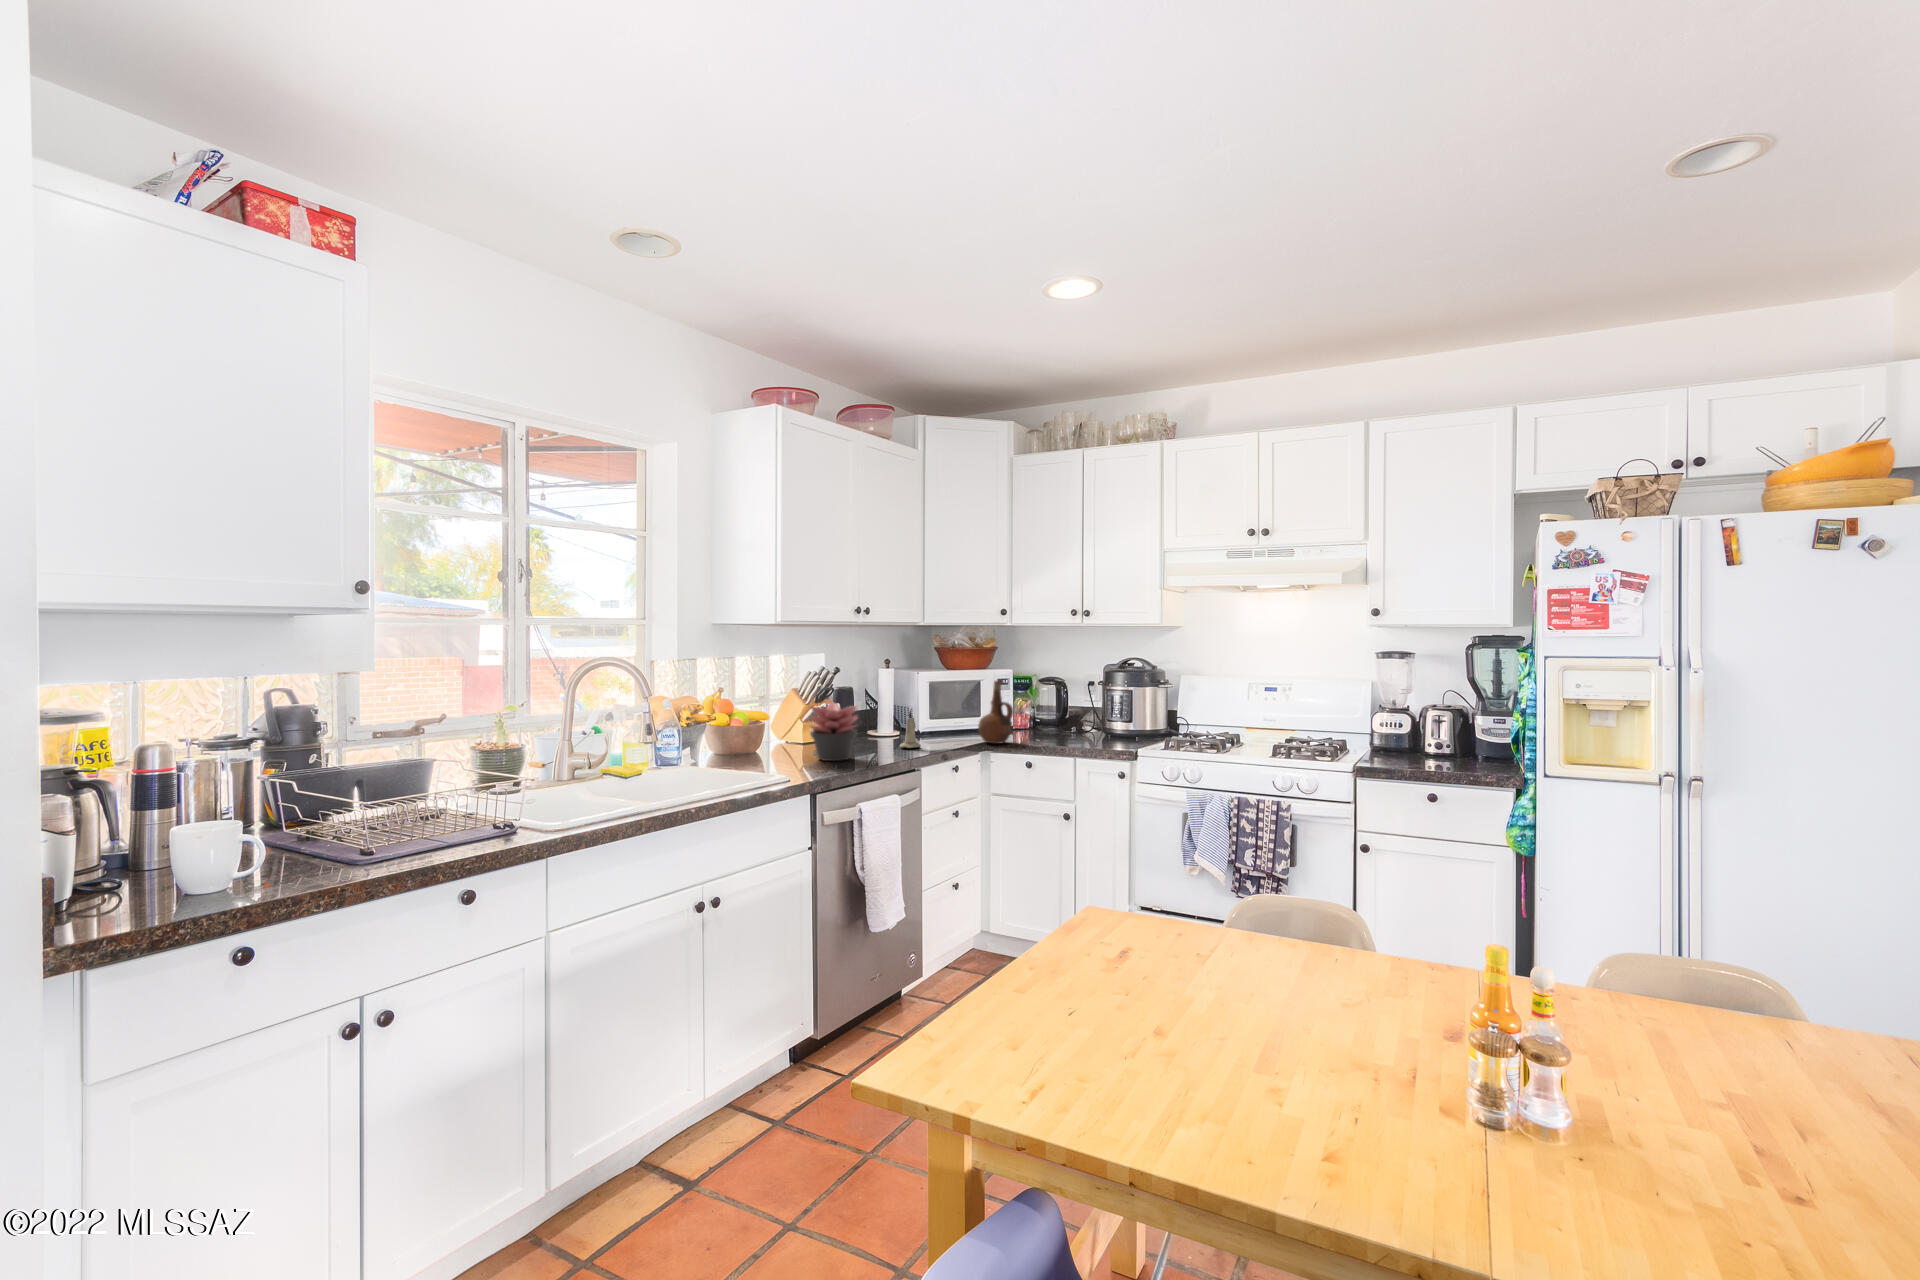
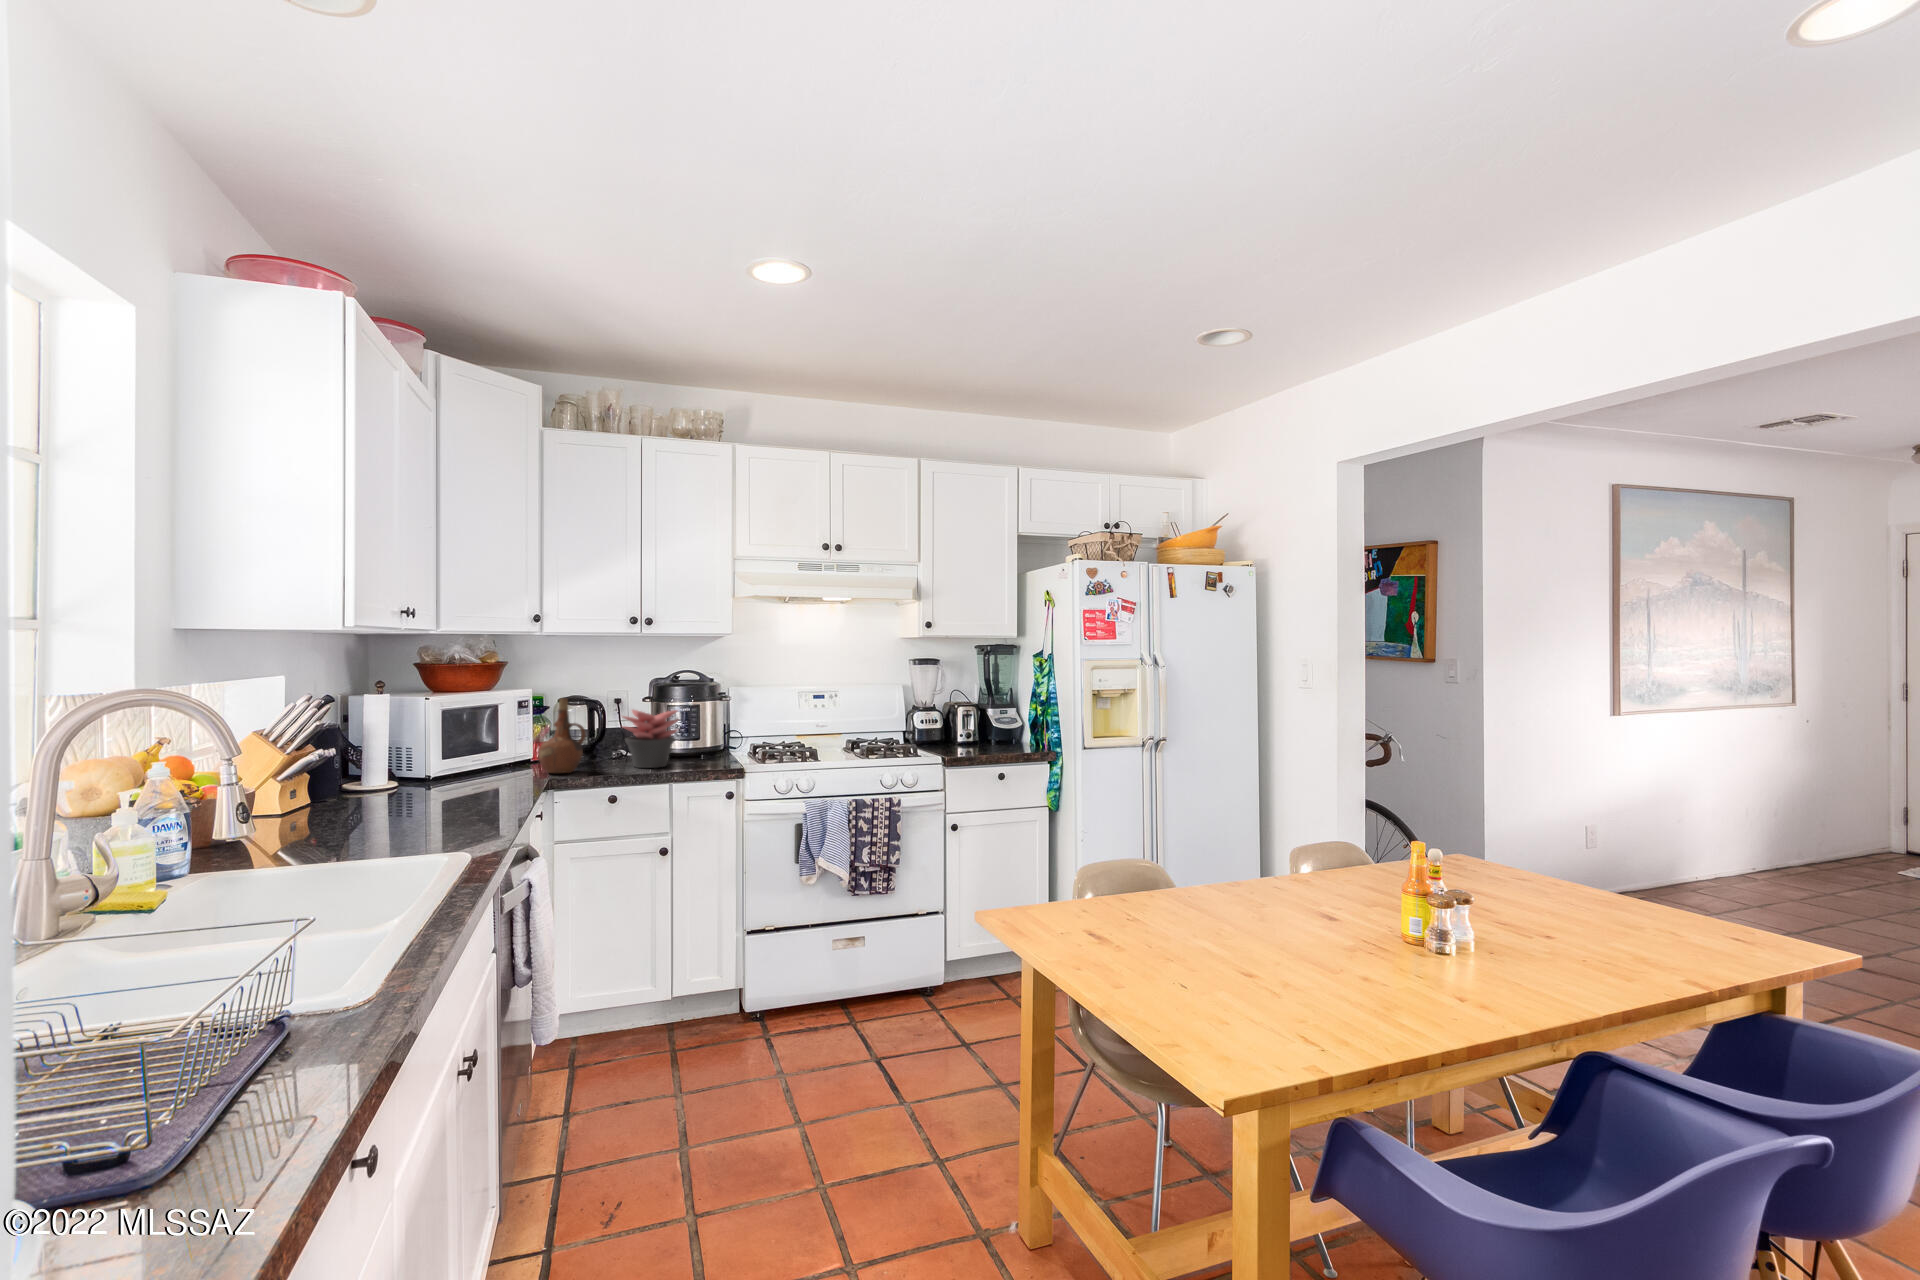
succulent plant: present [810,703,858,761] -> present [623,710,678,768]
candle: present [900,710,921,748] -> none [456,738,485,788]

